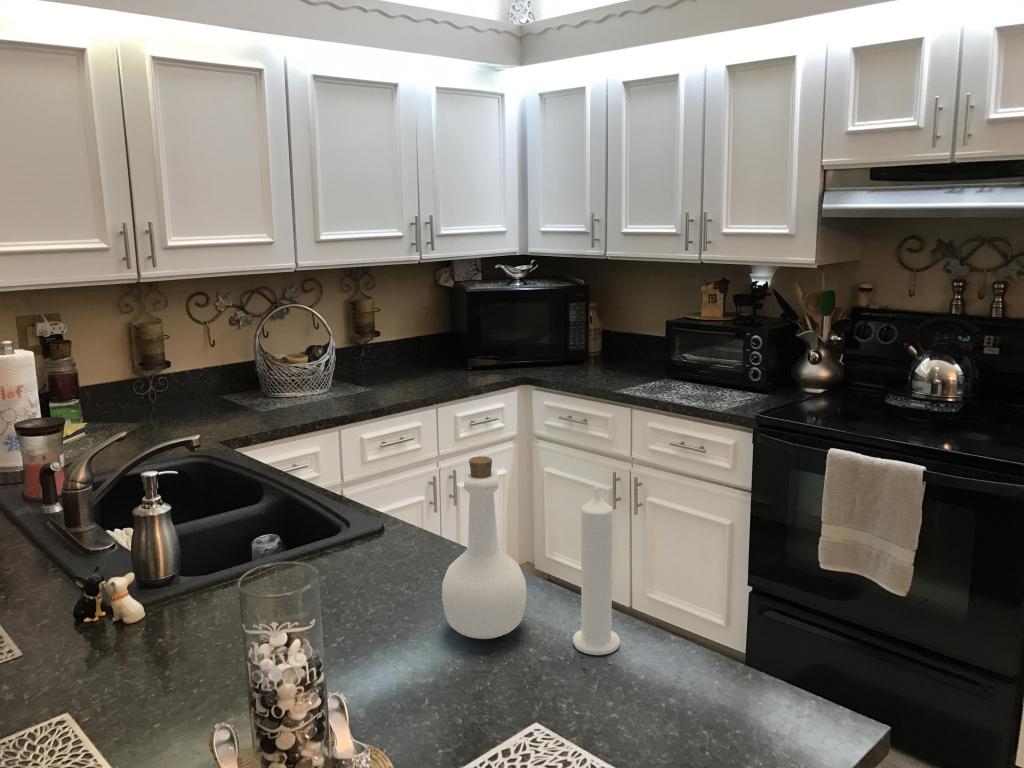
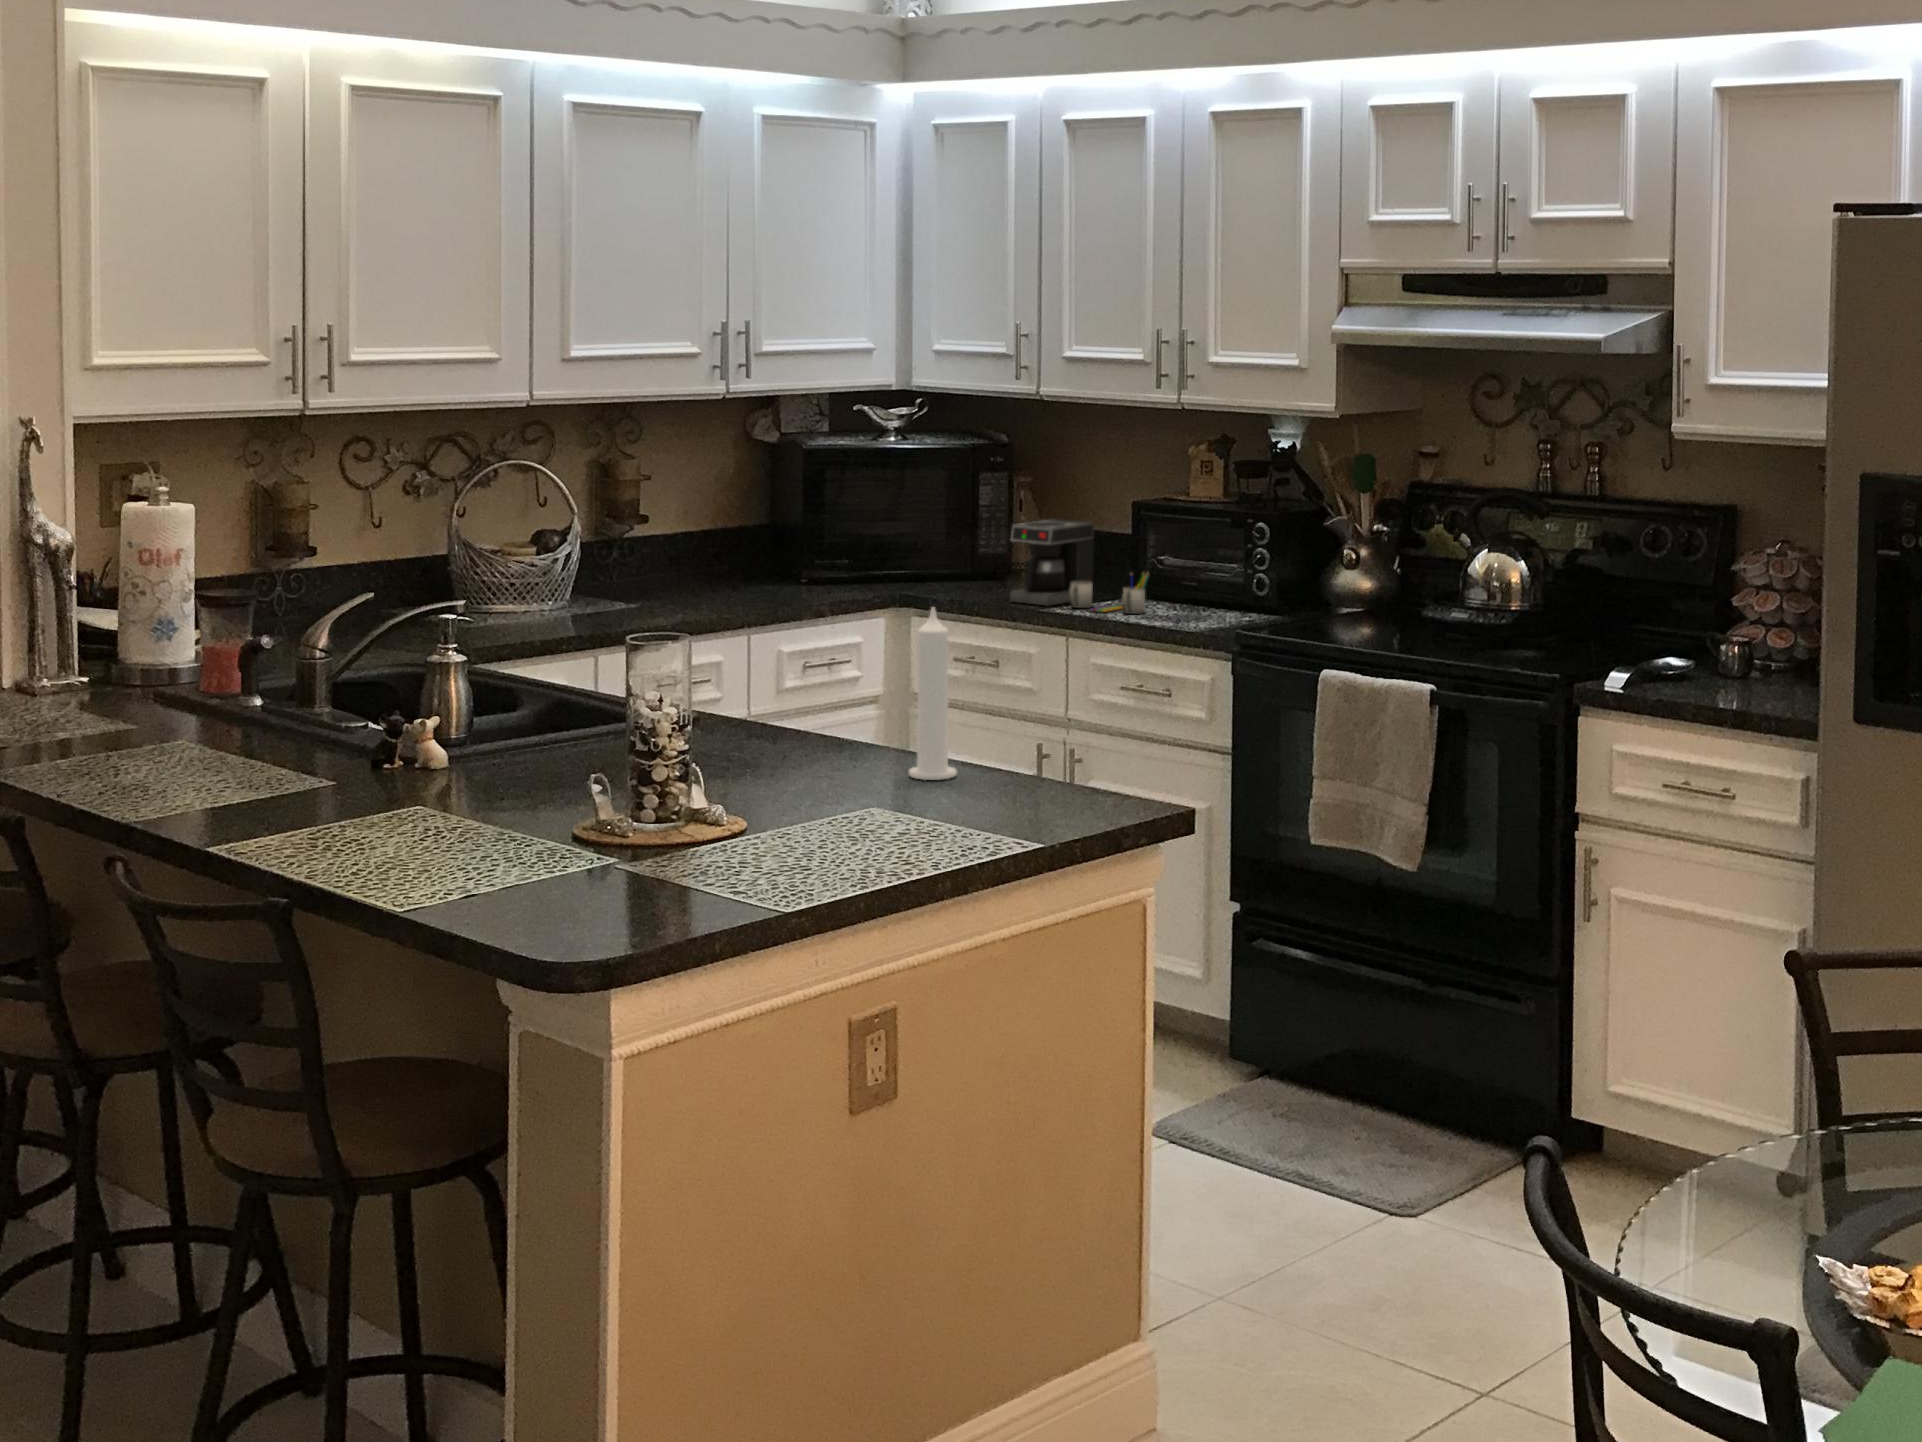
coffee maker: none [594,332,686,394] -> present [1010,519,1149,614]
bottle: present [442,456,526,639] -> none [774,582,863,771]

